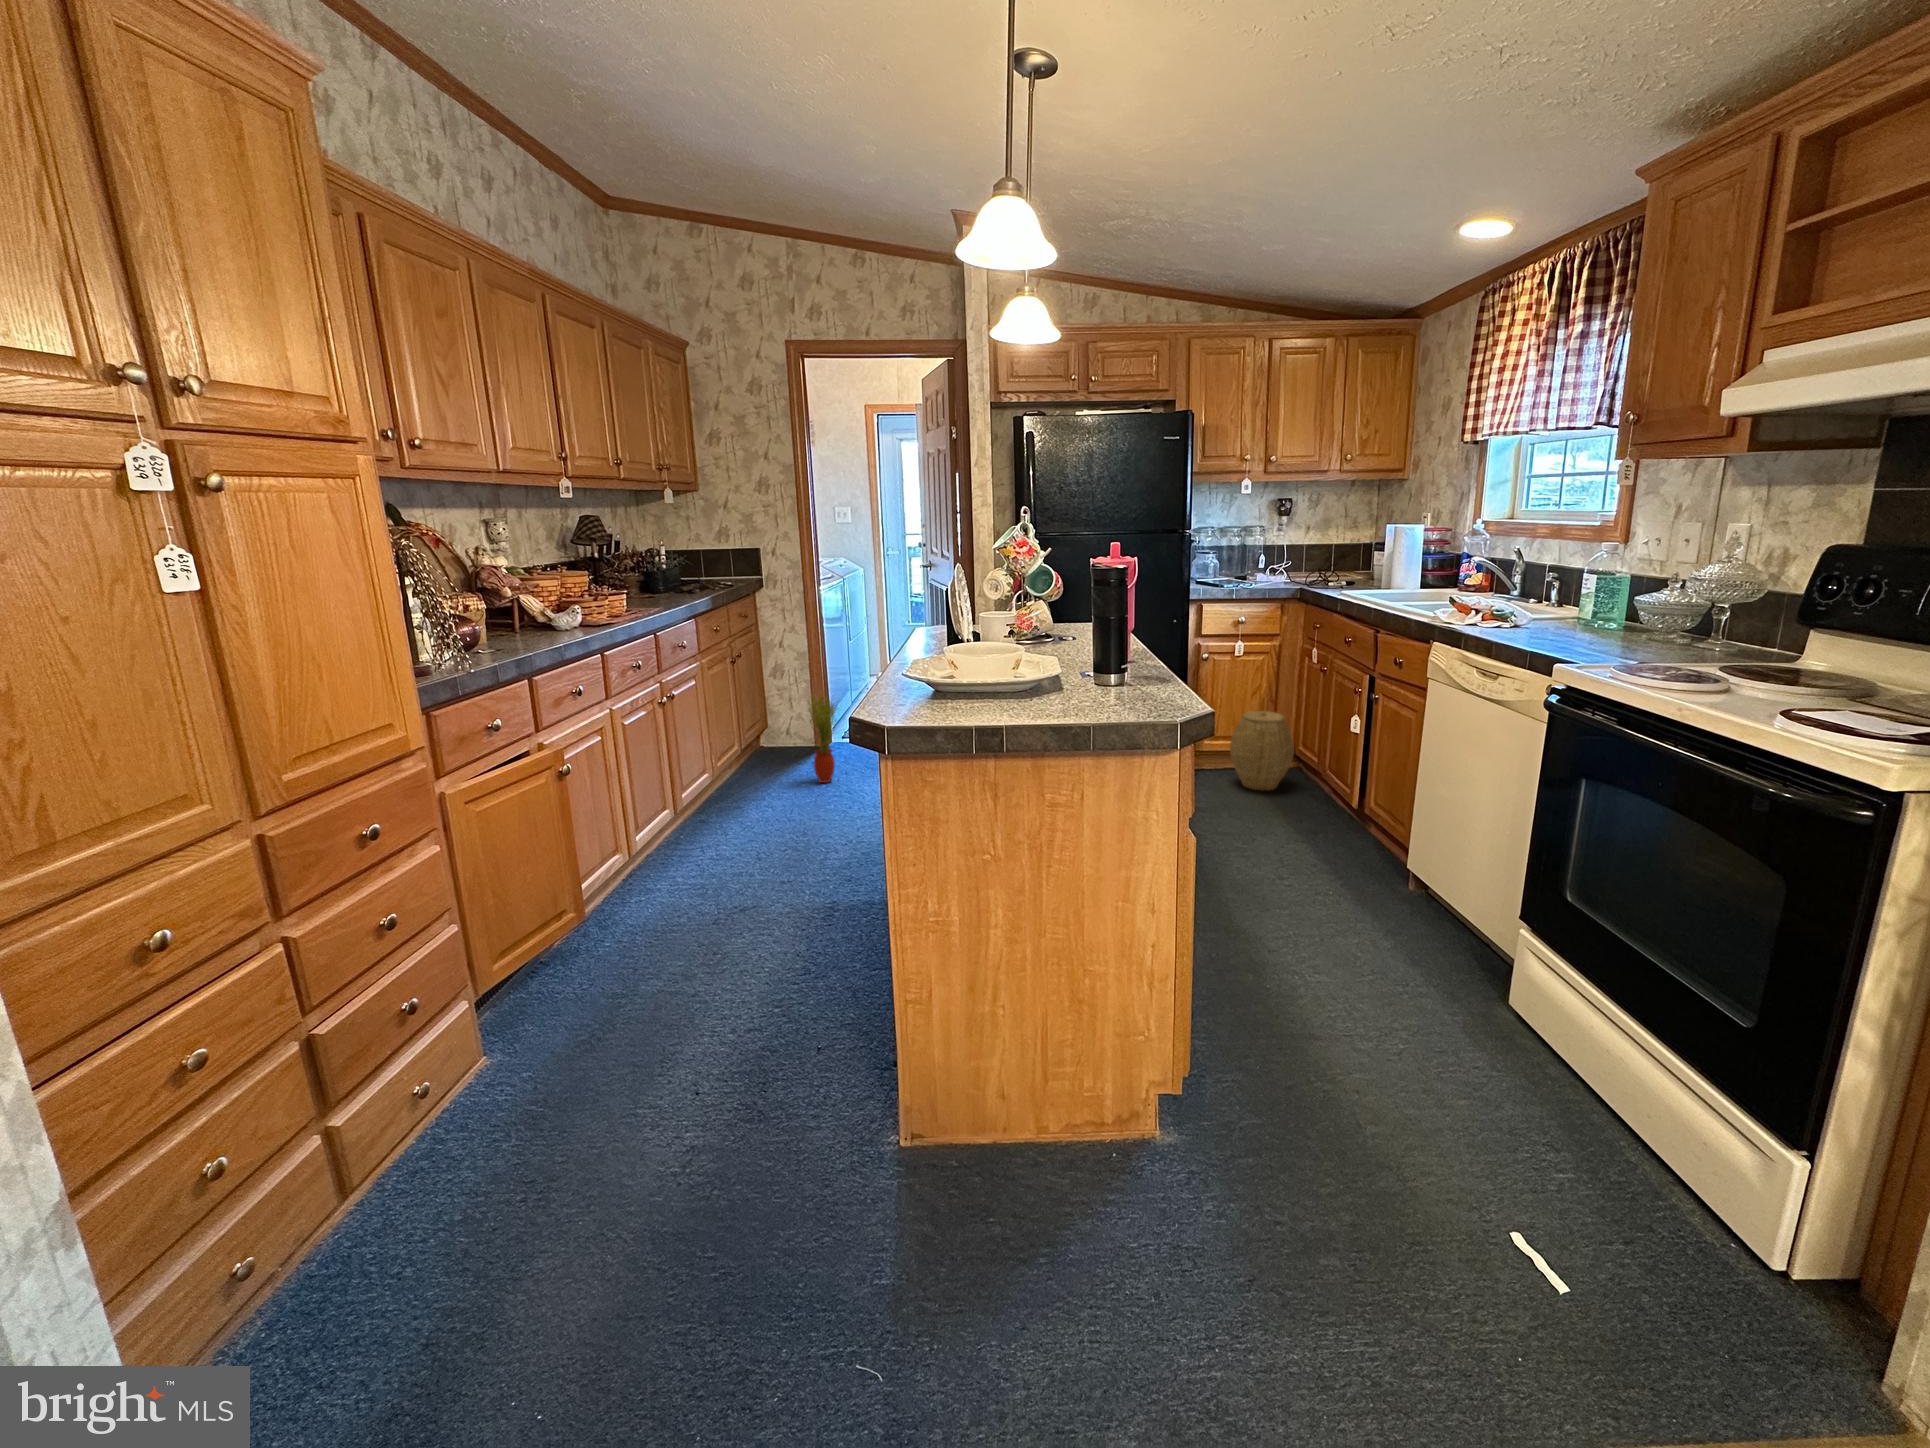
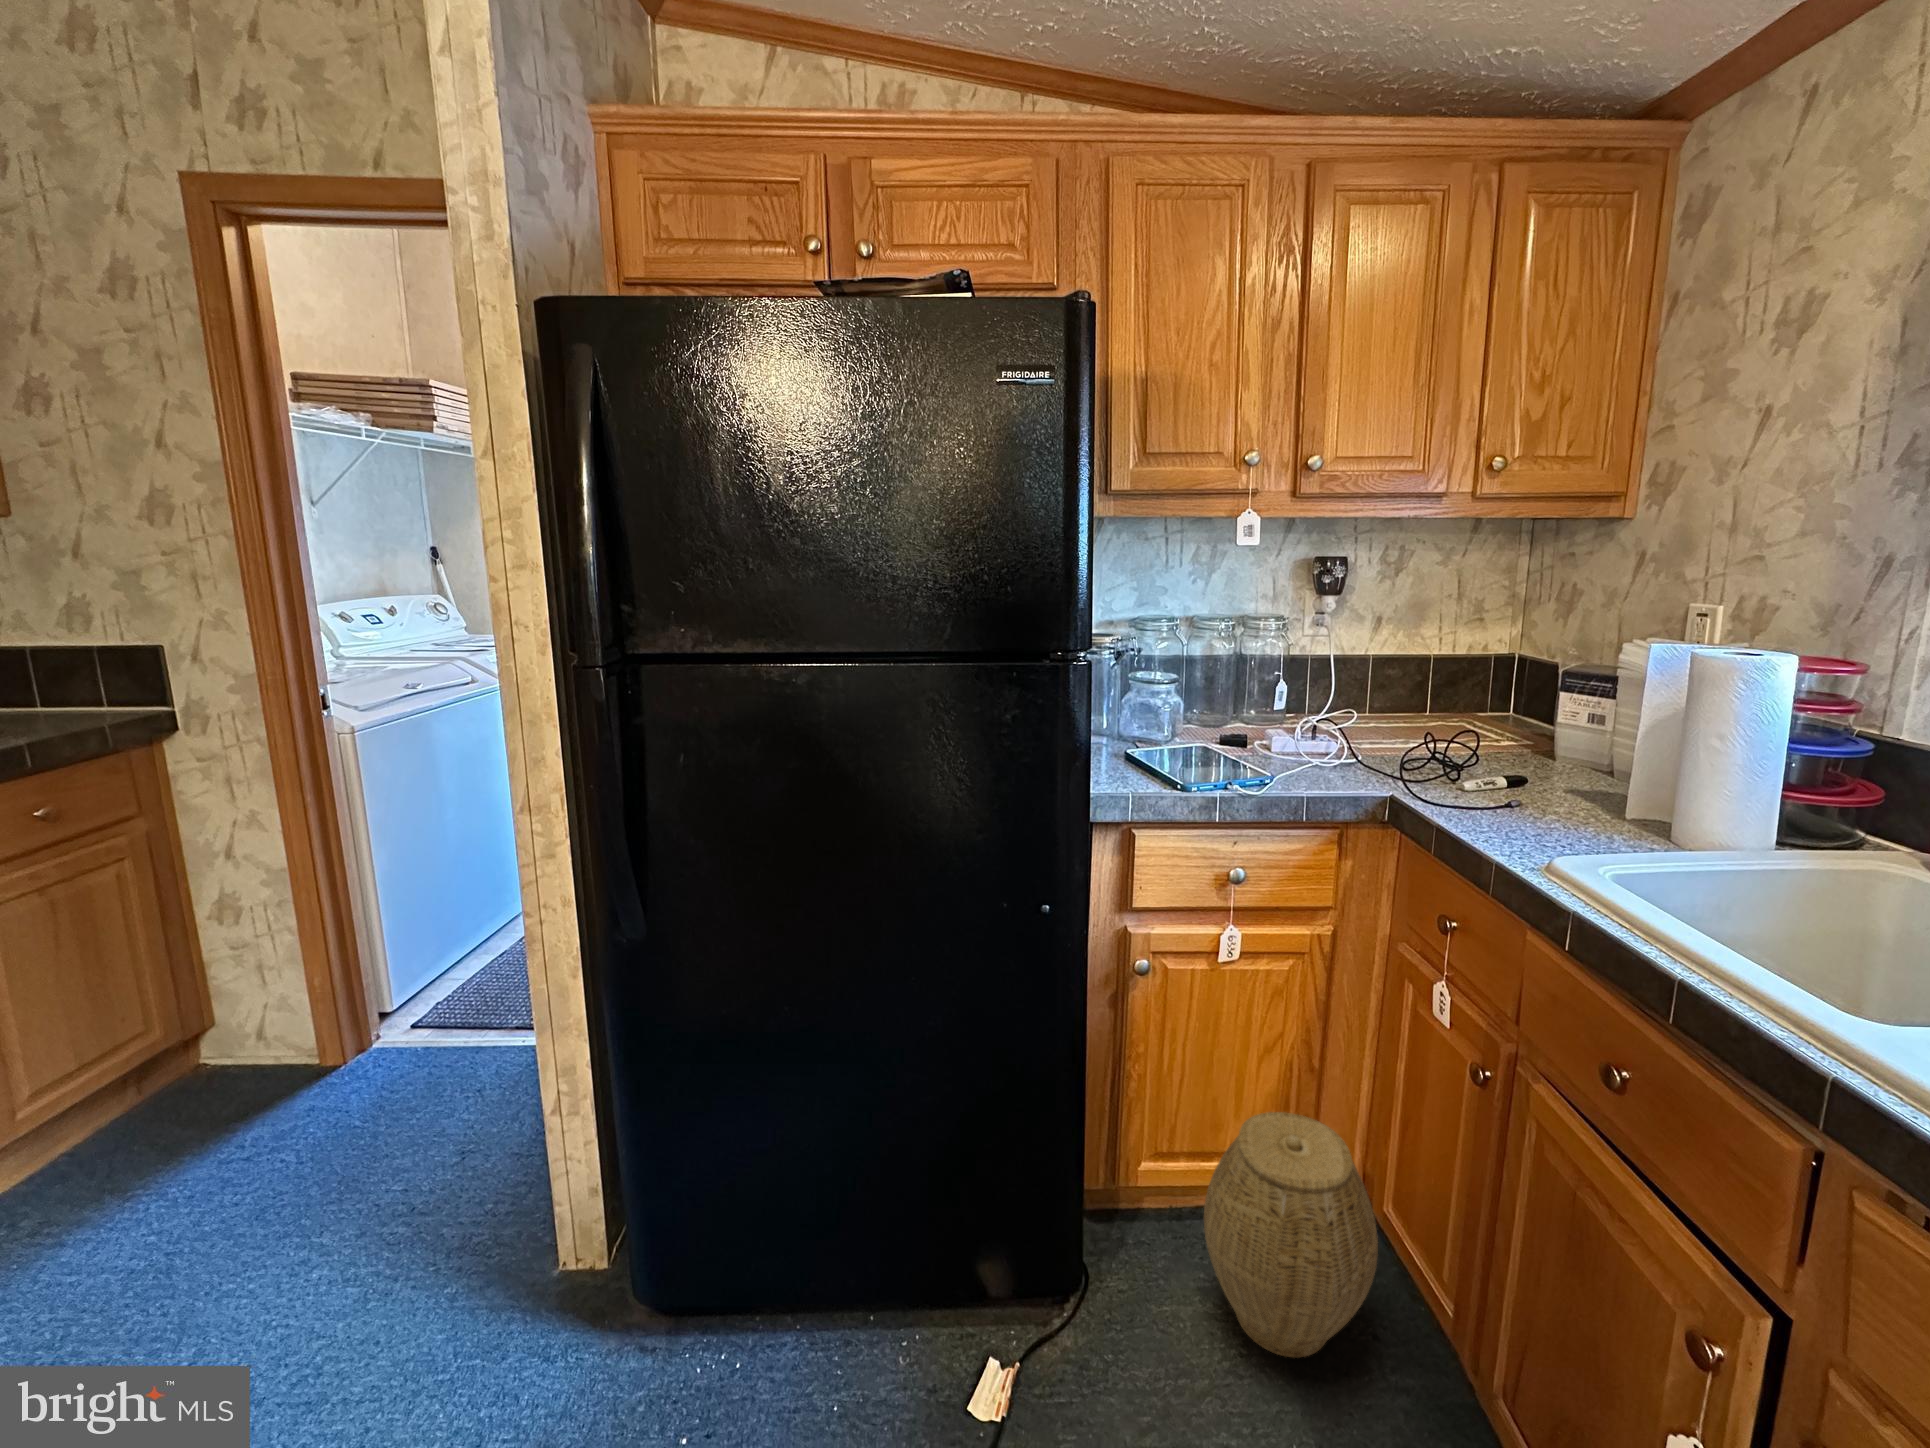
potted plant: present [808,694,838,783] -> none [65,1035,212,1268]

